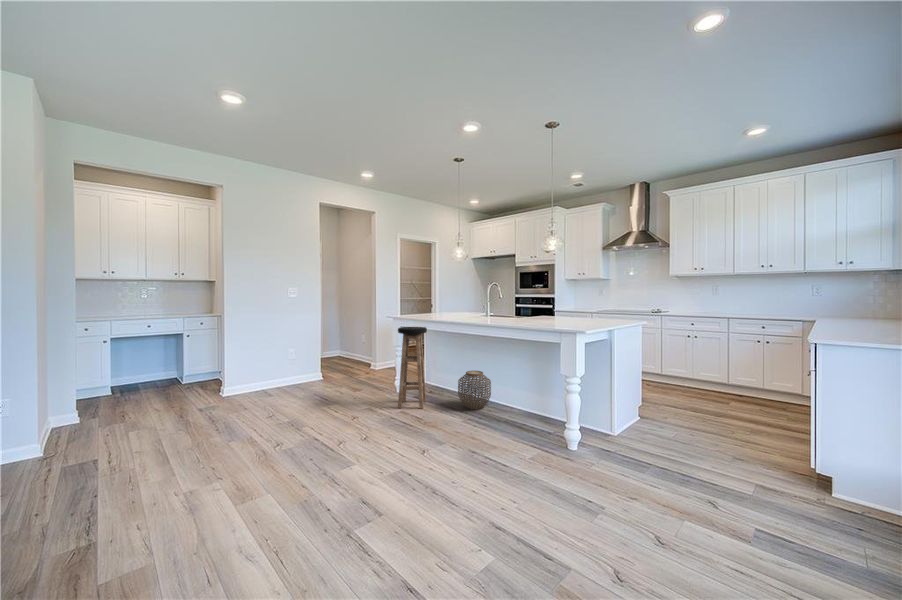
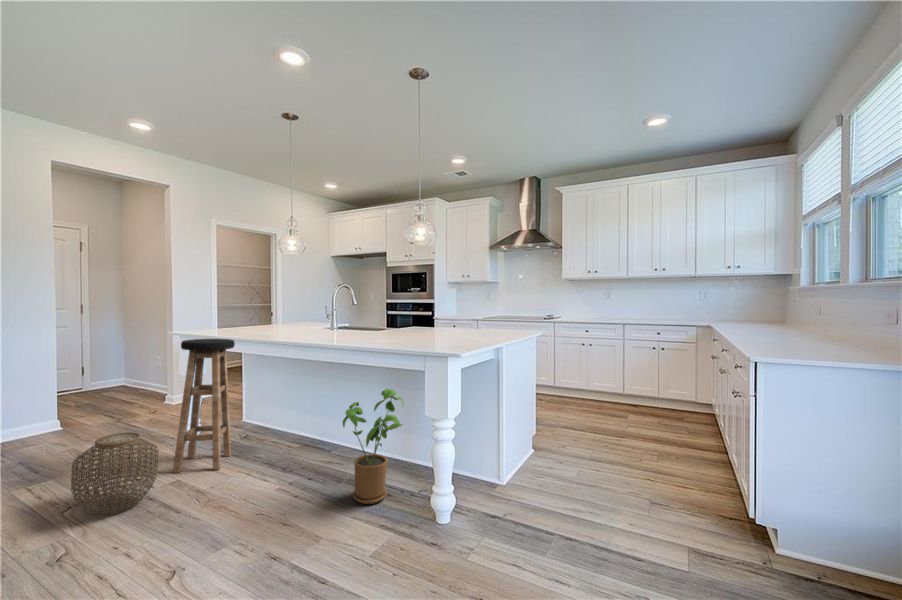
house plant: none [502,359,543,433] -> present [343,388,403,504]
woven basket: present [458,371,491,409] -> present [71,433,158,516]

